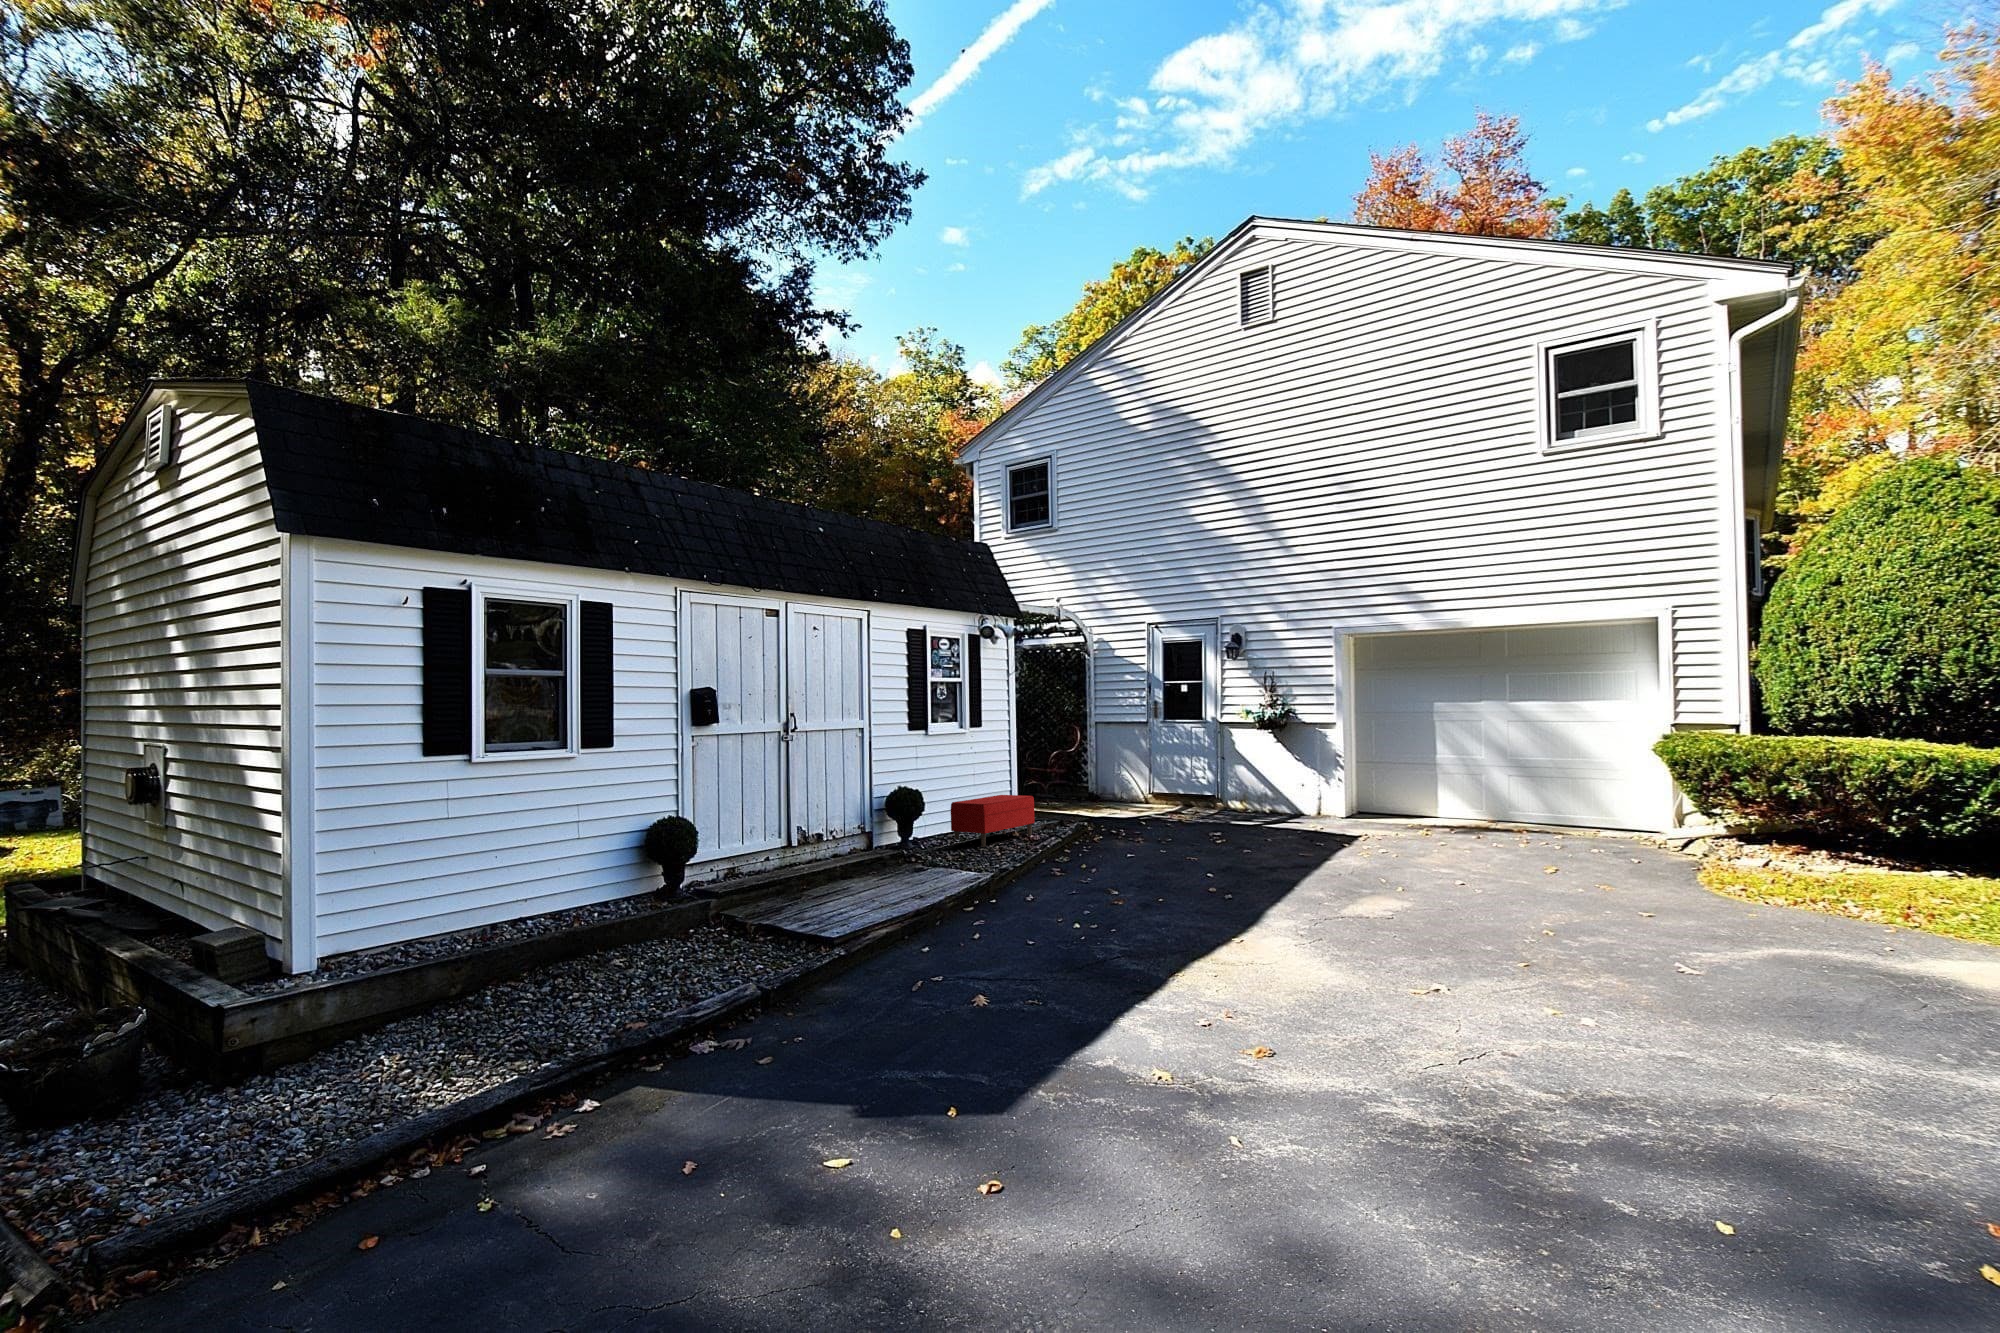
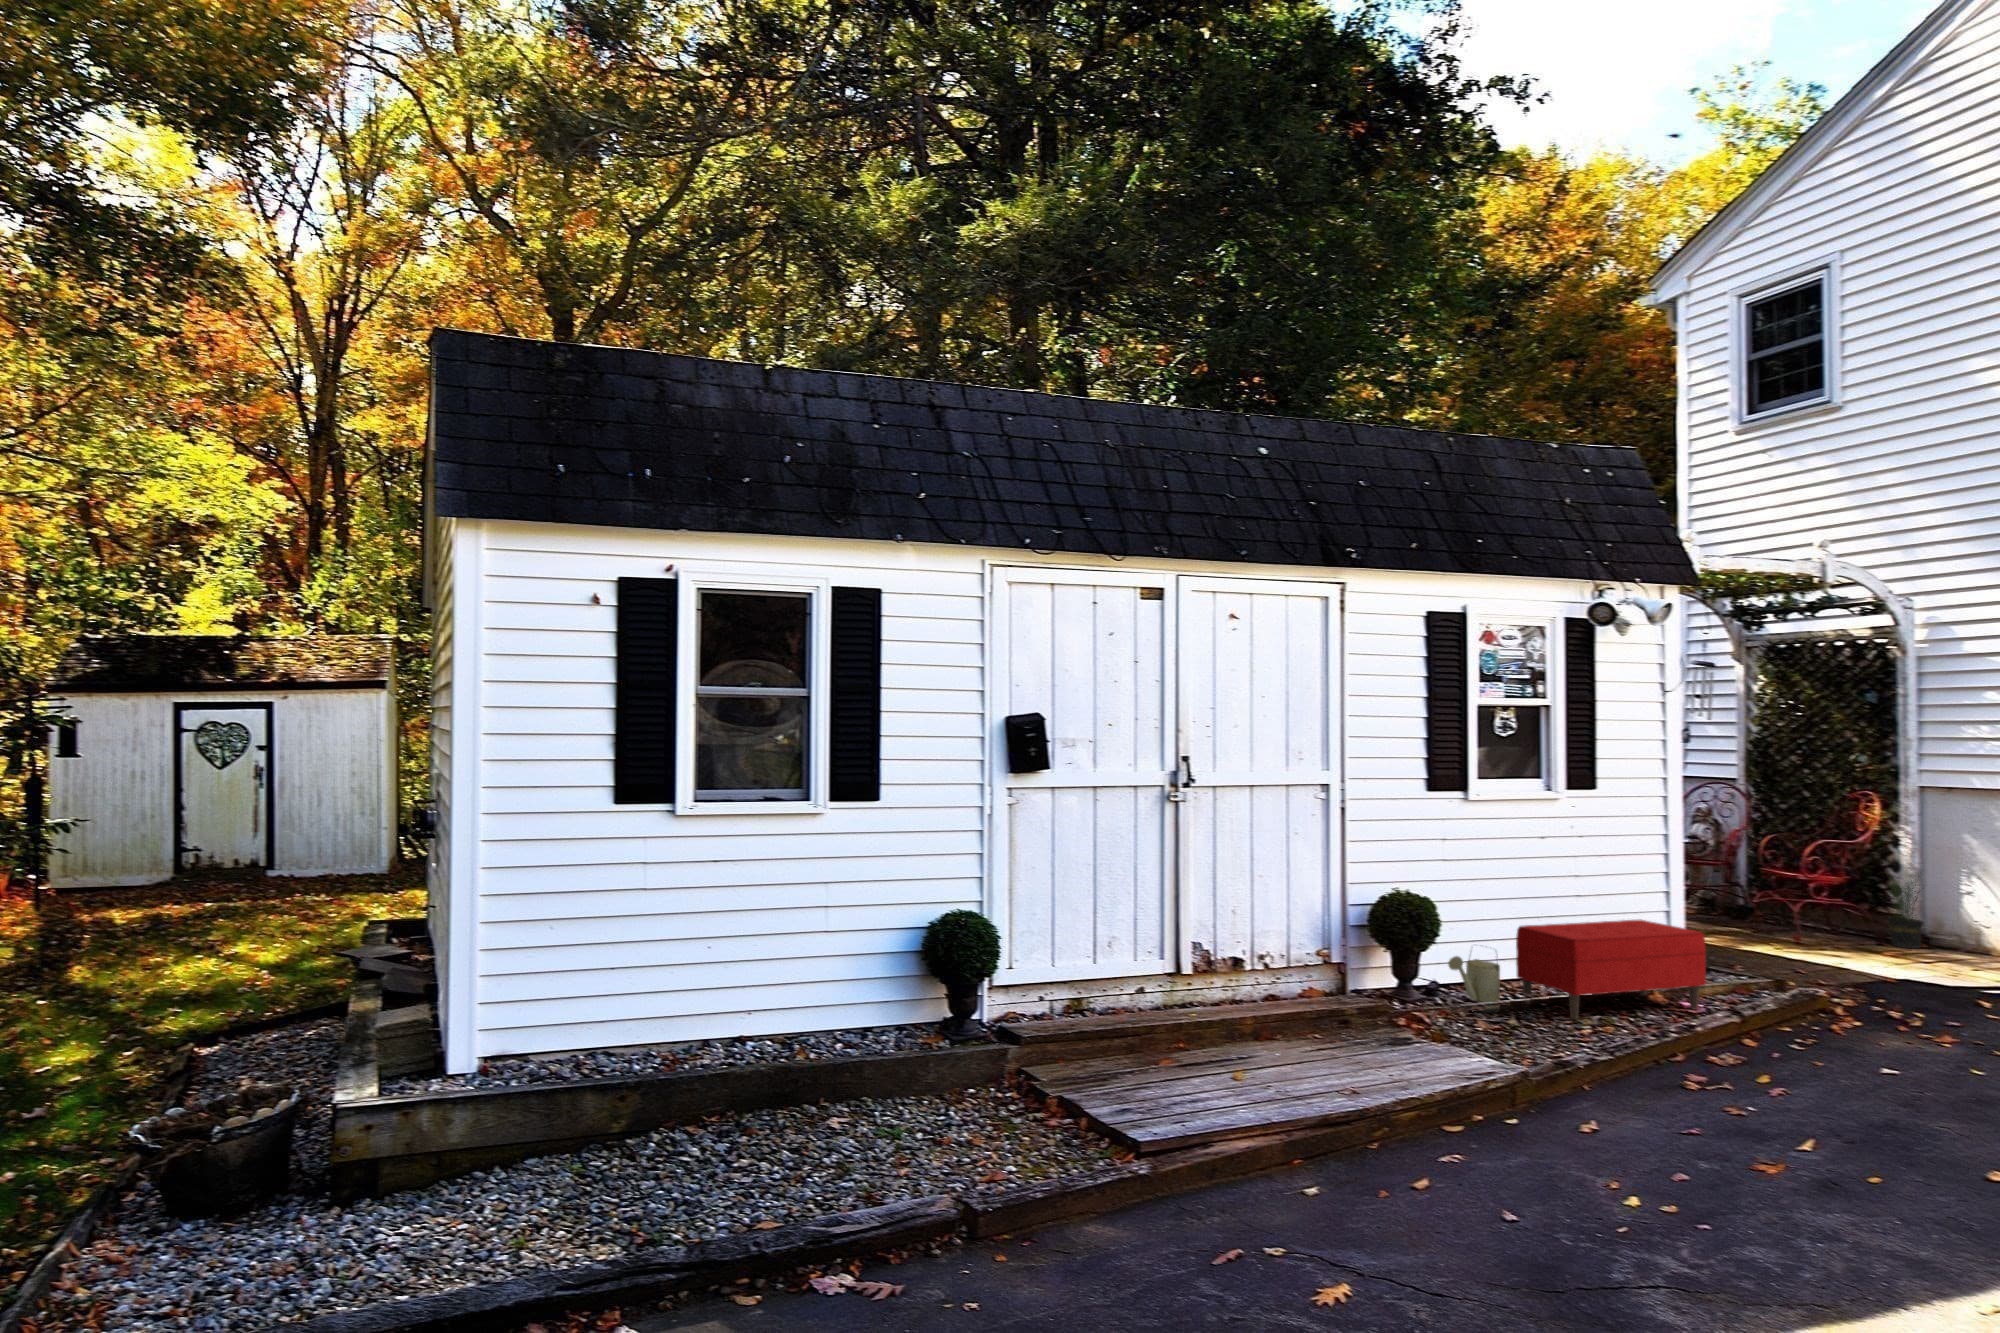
potted plant: none [1081,764,1102,803] -> present [1885,872,1923,949]
watering can: none [924,814,947,851] -> present [1448,956,1500,1013]

